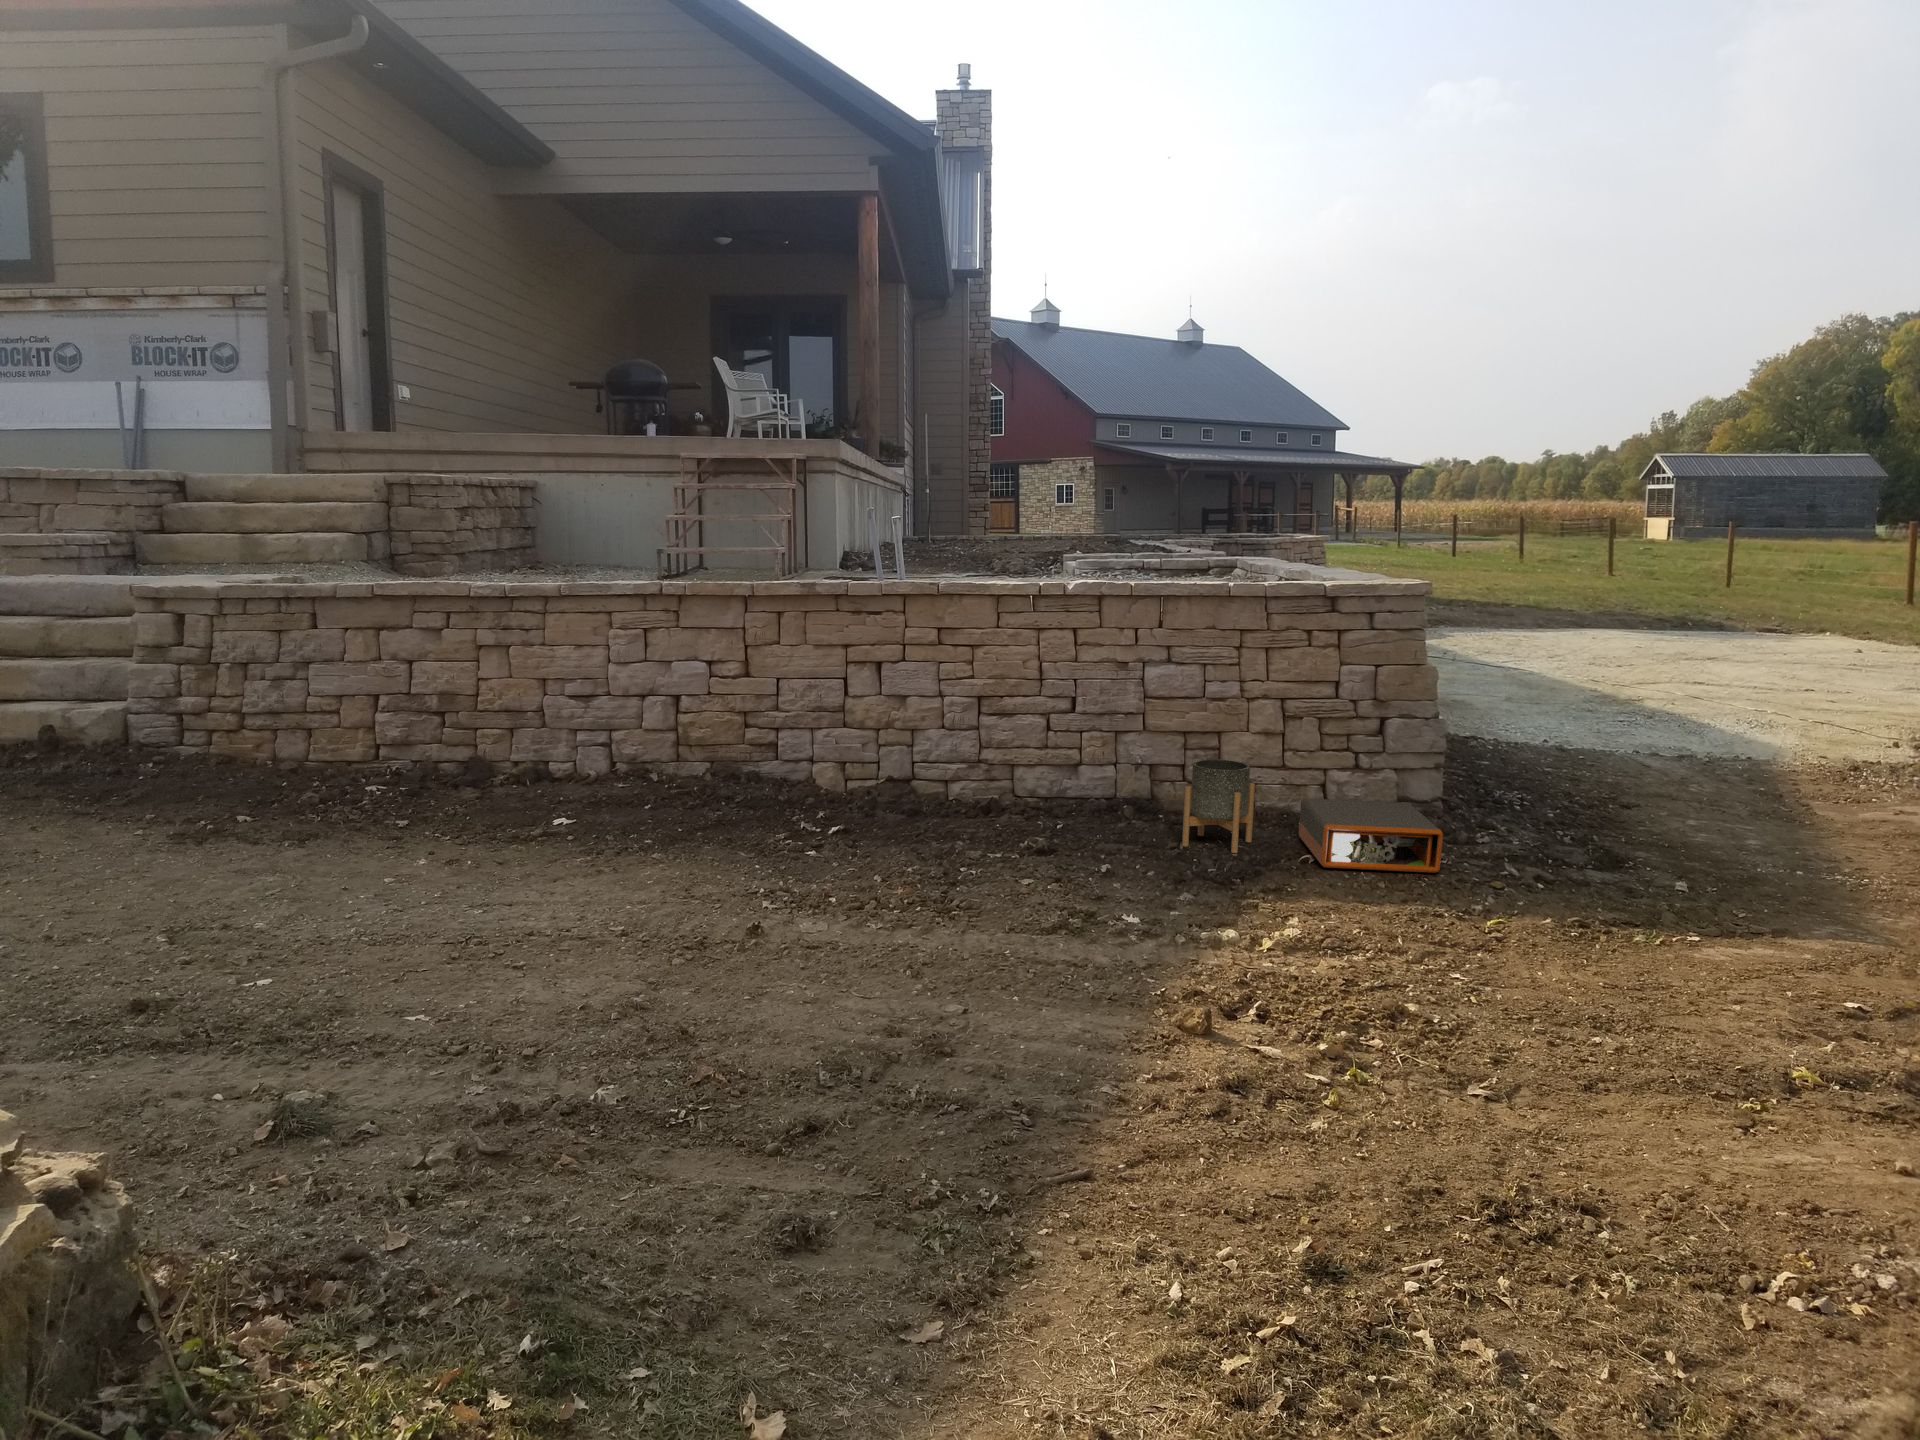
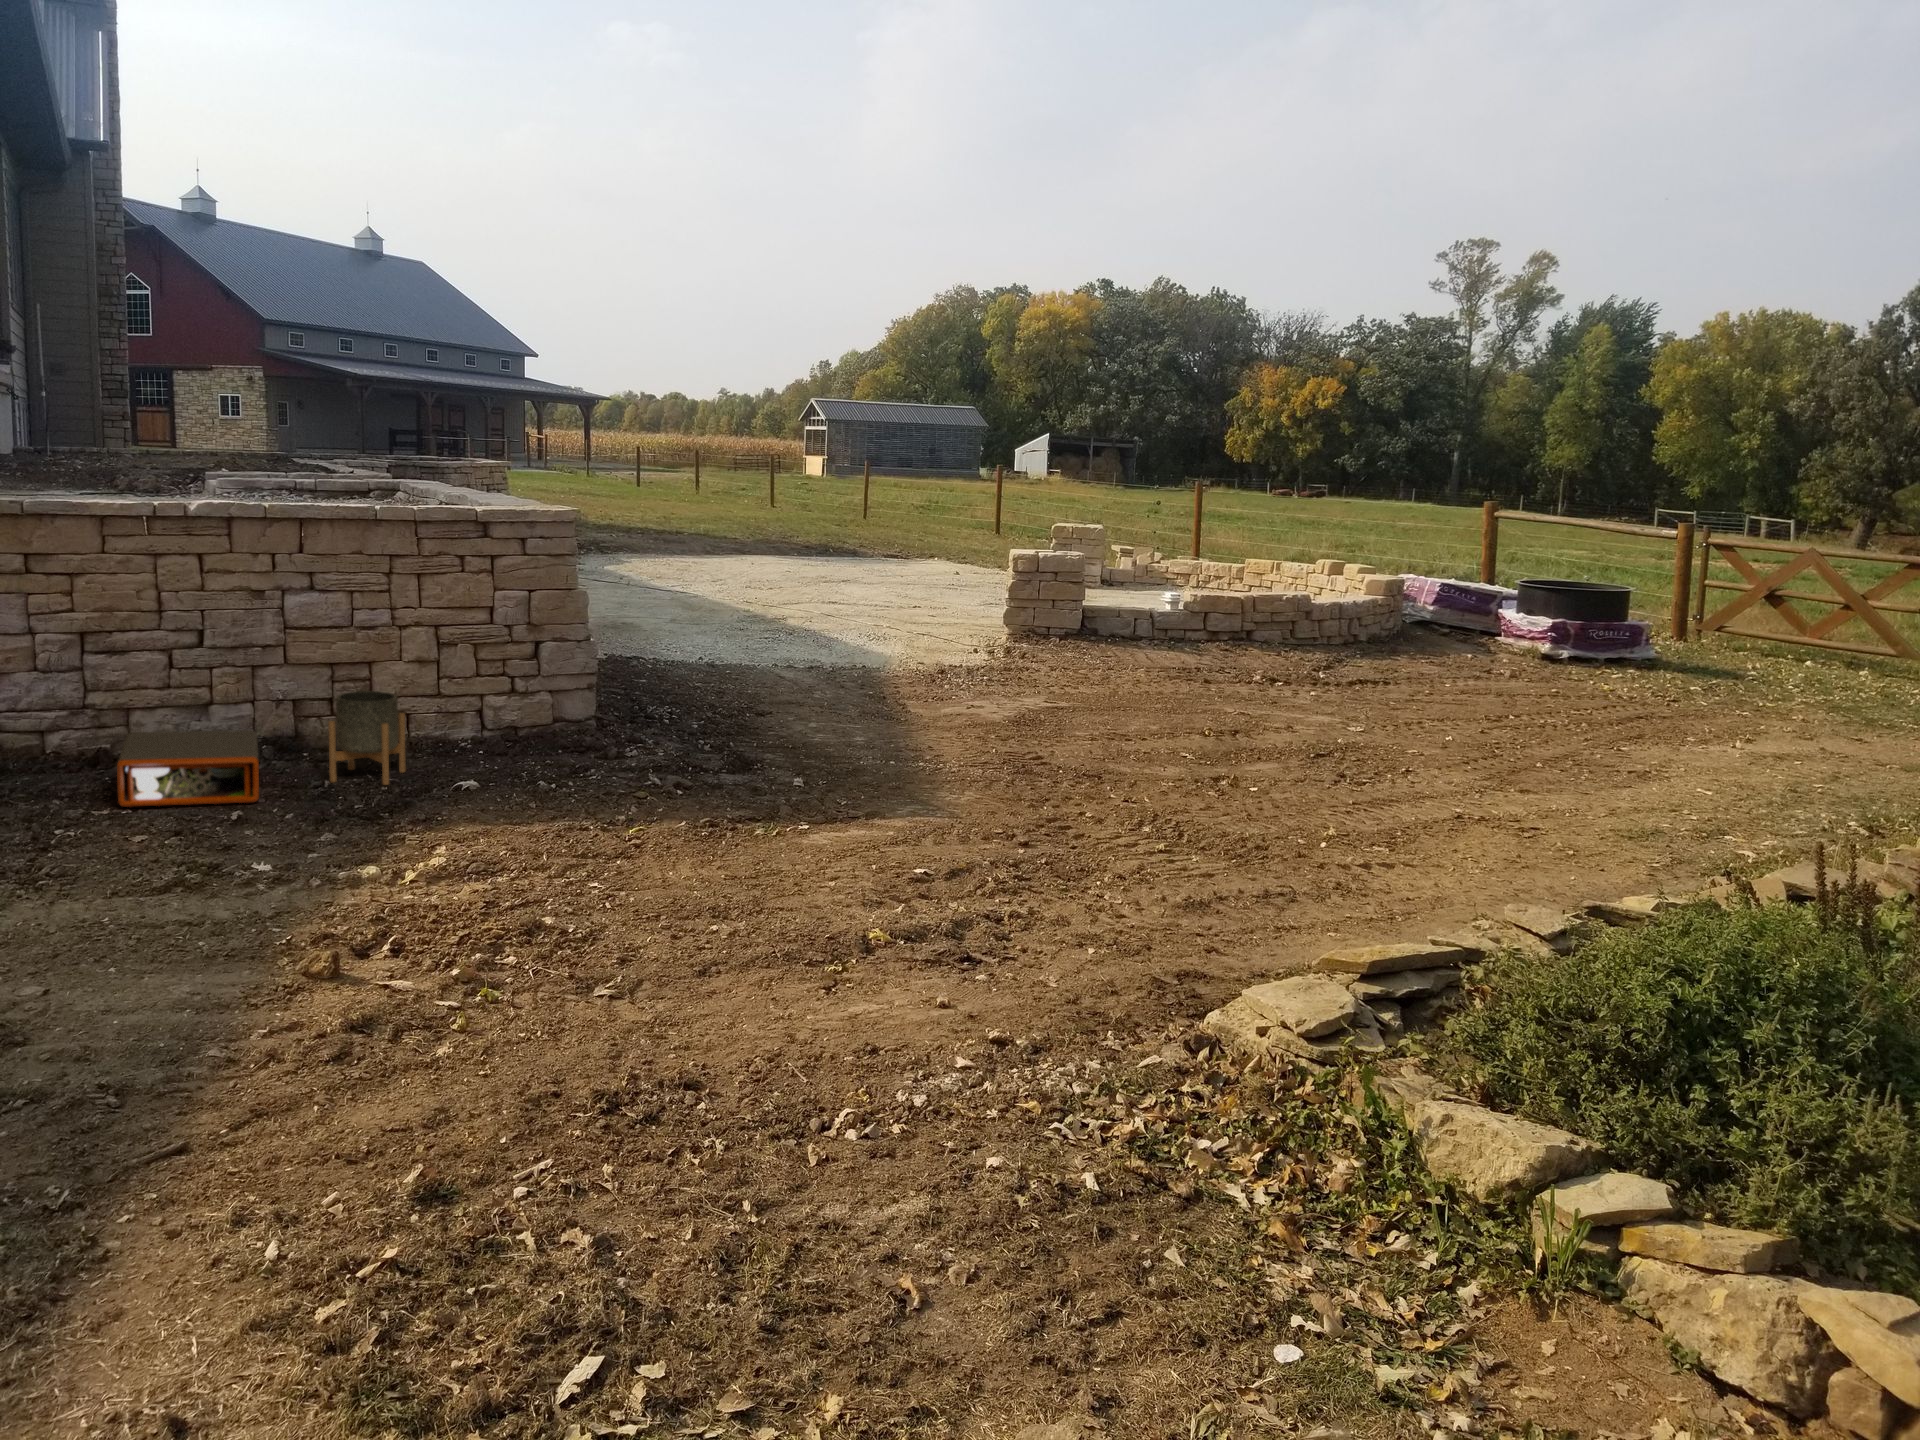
storage box: present [1299,798,1443,873] -> present [117,730,259,807]

